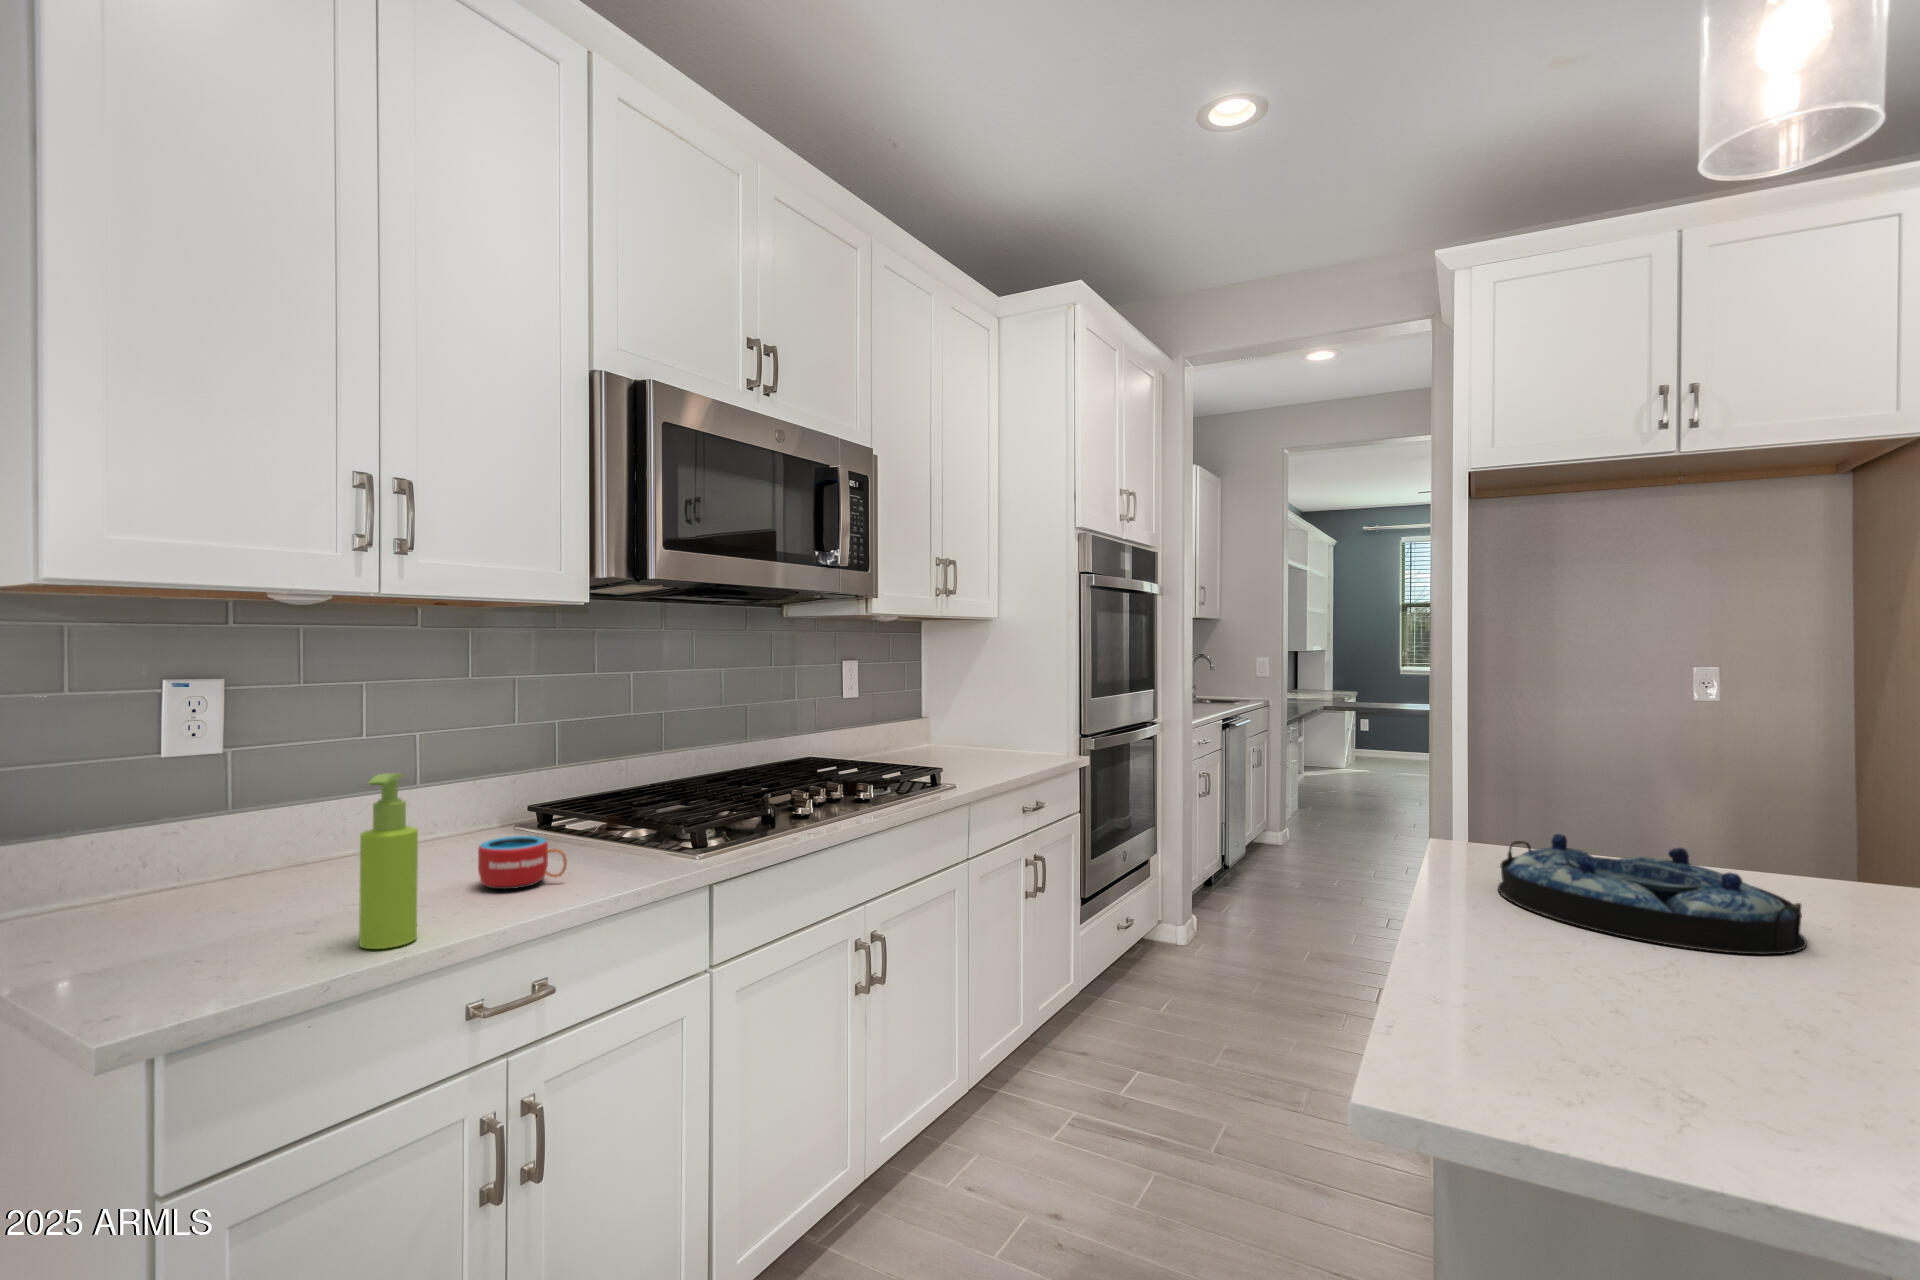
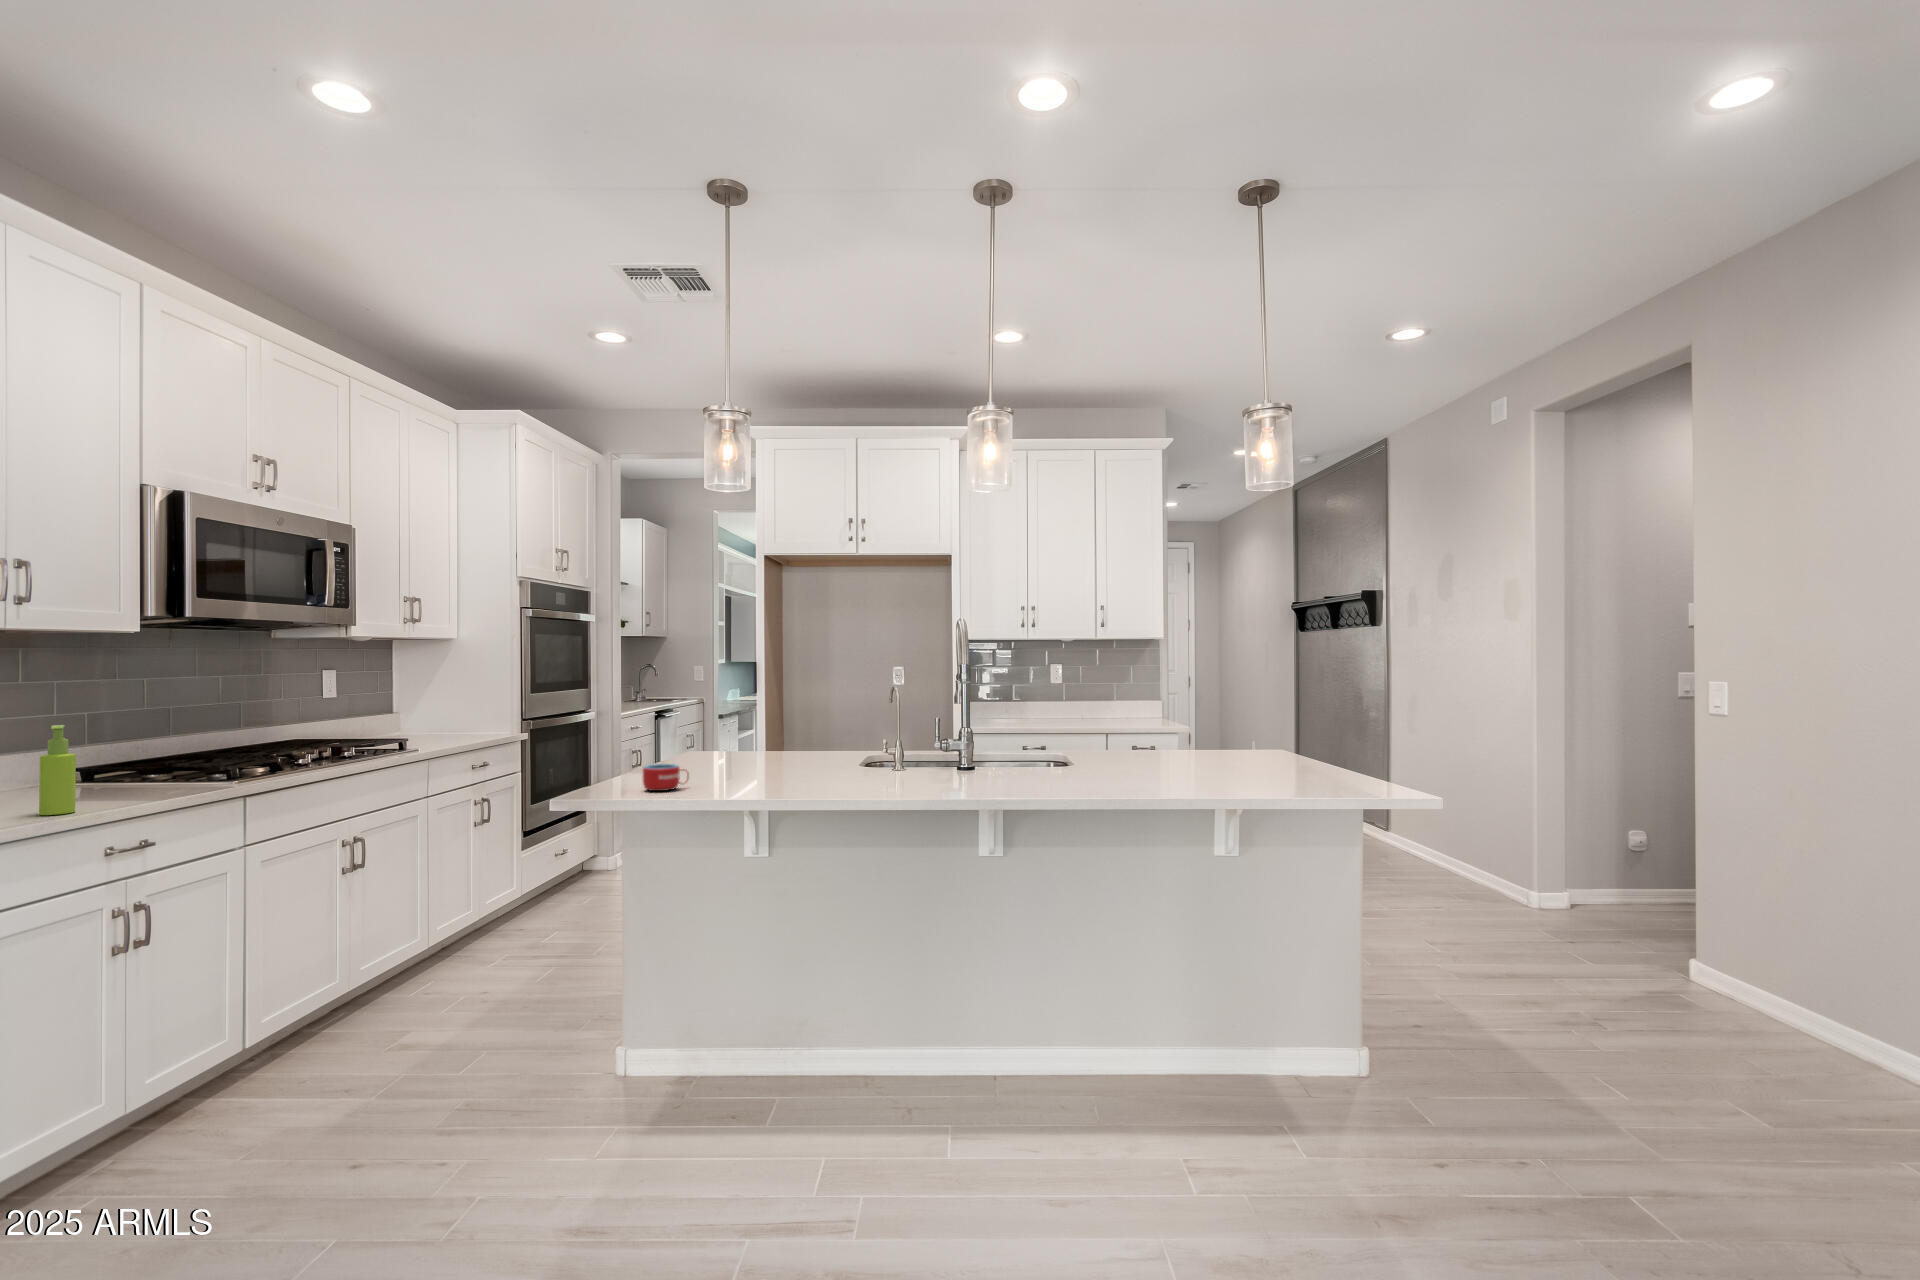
serving tray: present [1498,834,1807,954] -> none [688,735,787,768]
mug: present [478,836,567,889] -> present [643,764,689,791]

